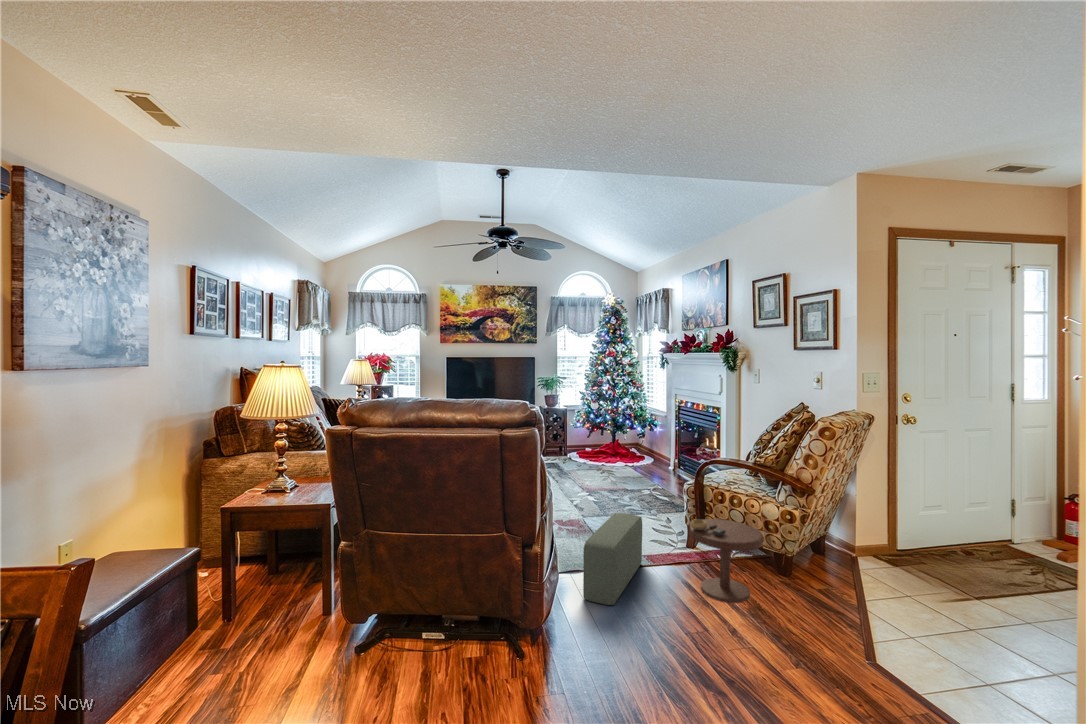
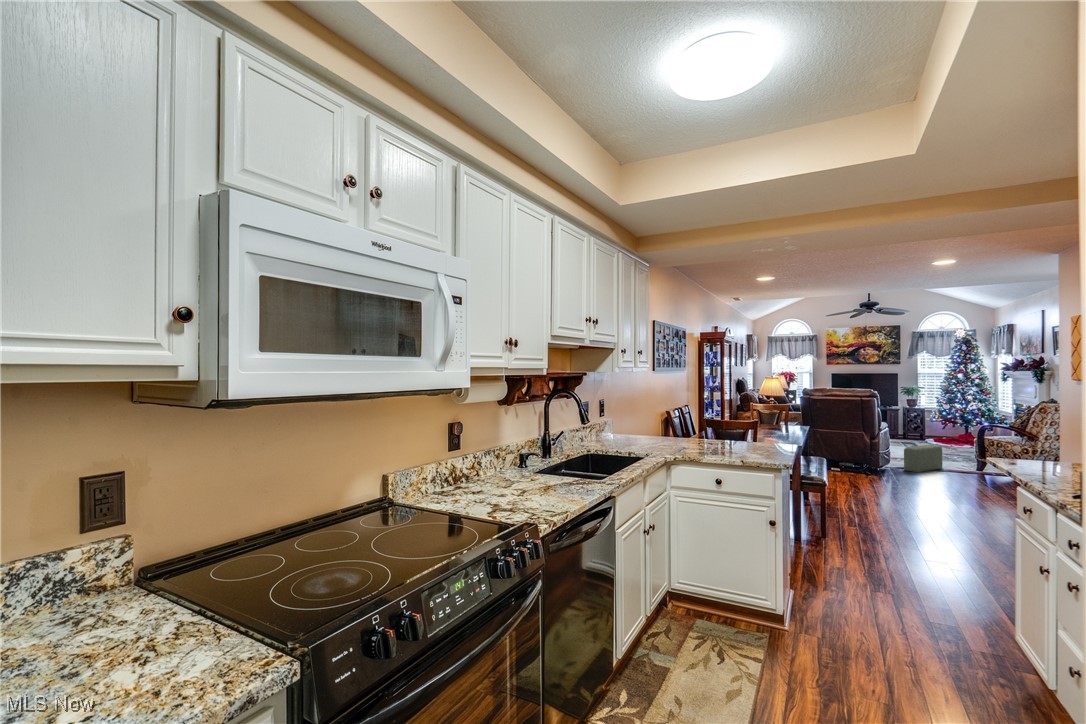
side table: present [690,519,763,603] -> none [944,434,975,482]

